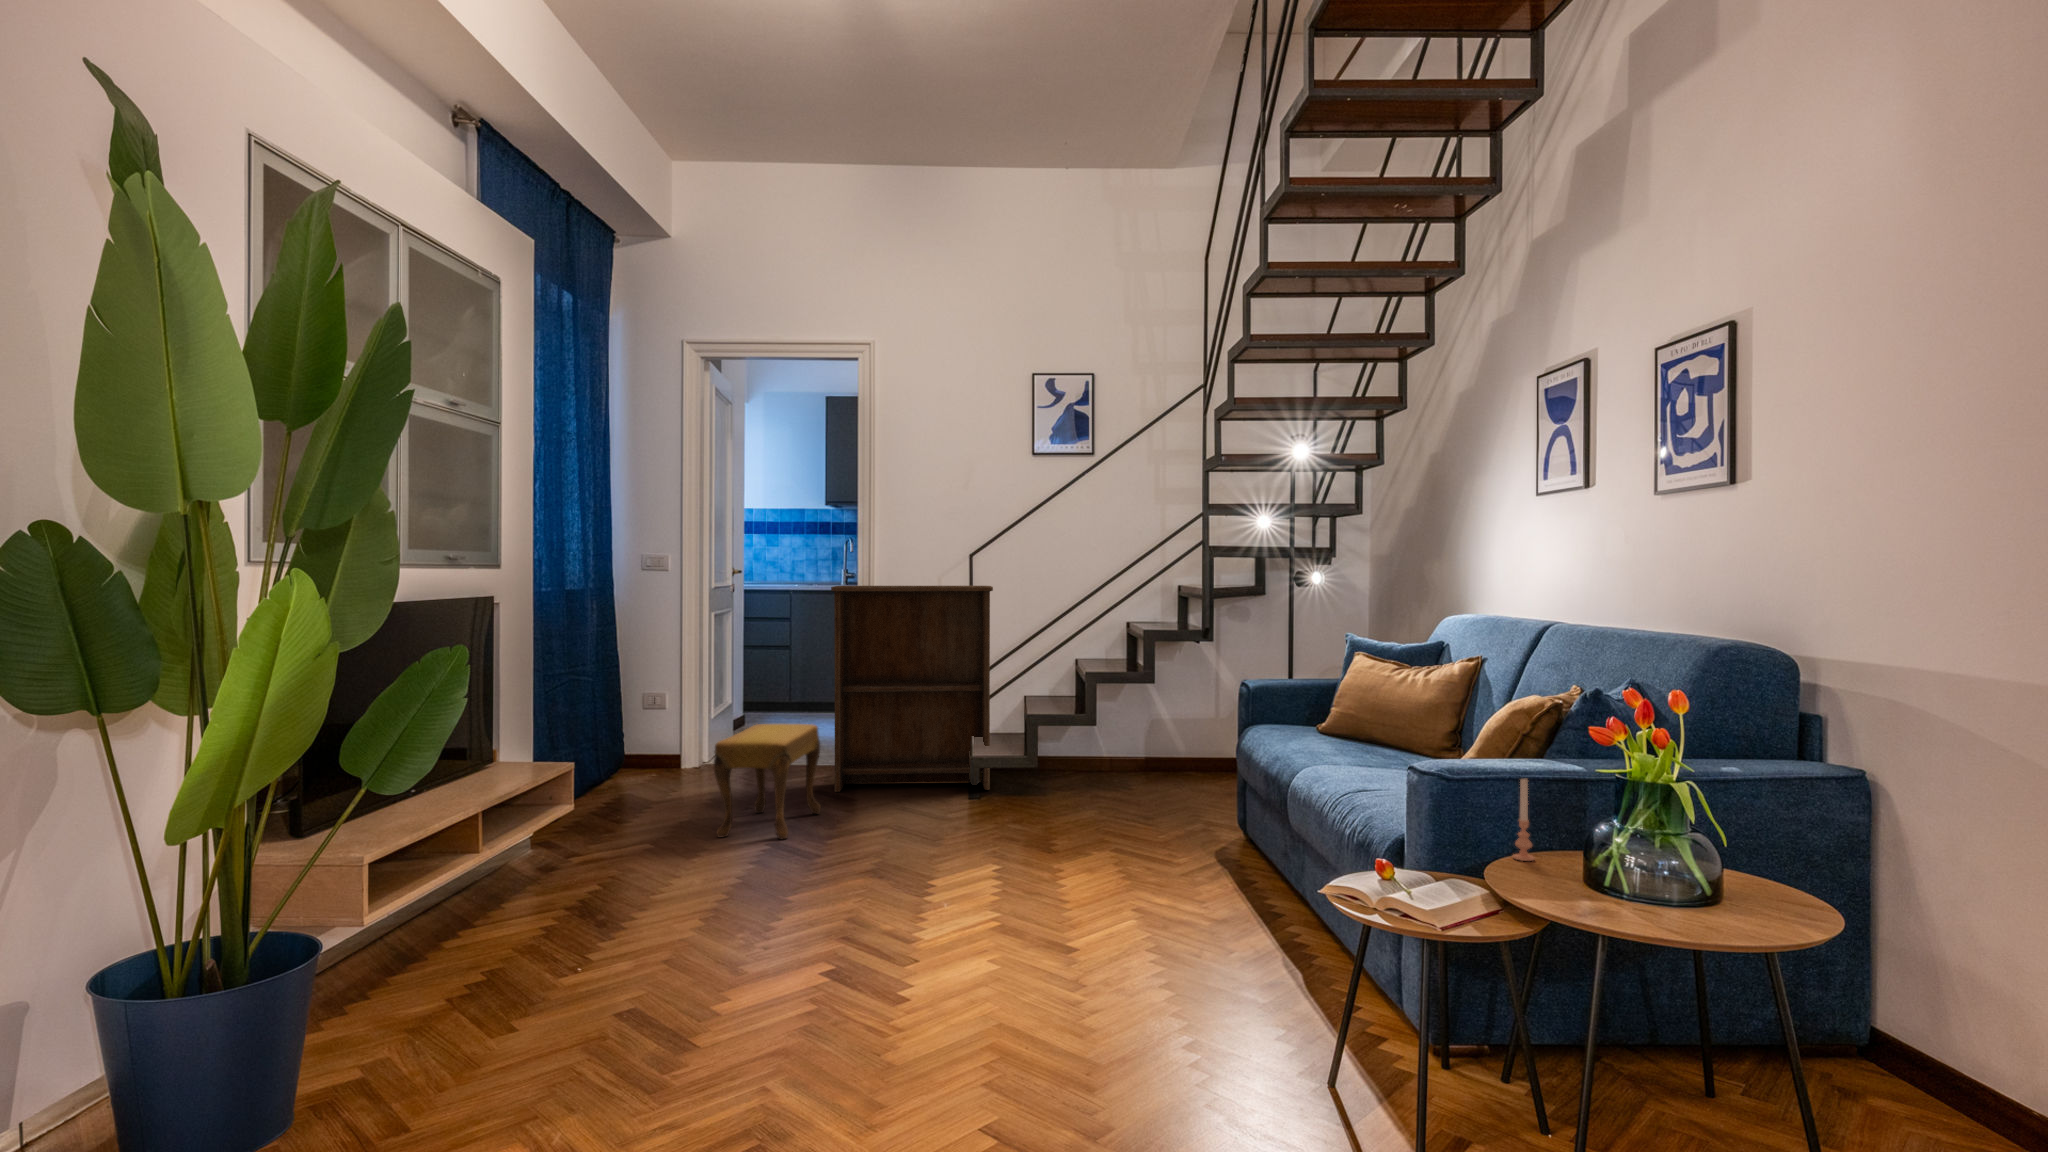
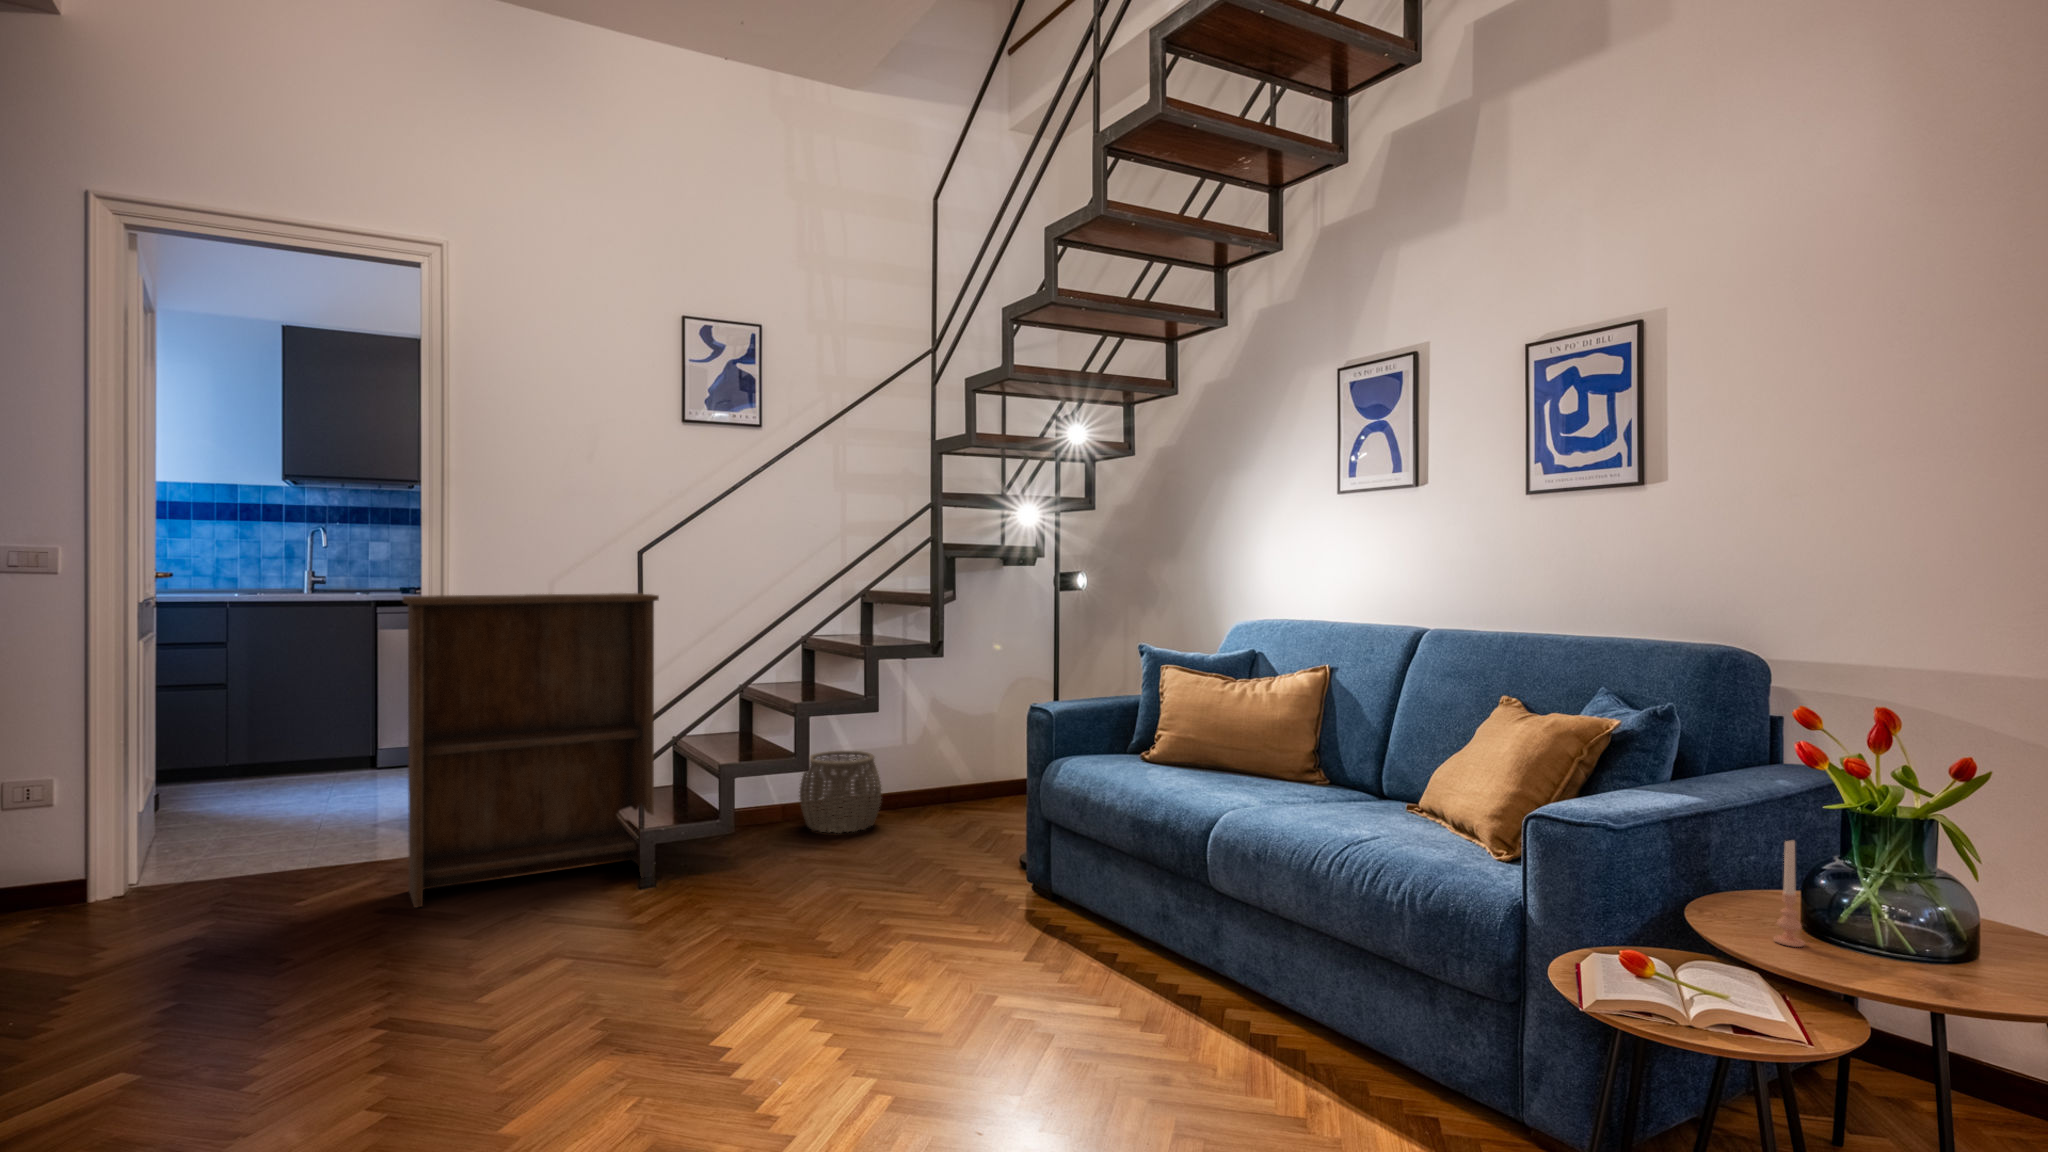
woven basket: none [1117,717,1184,783] -> present [799,751,882,833]
footstool: present [714,724,821,839] -> none [244,815,420,1035]

